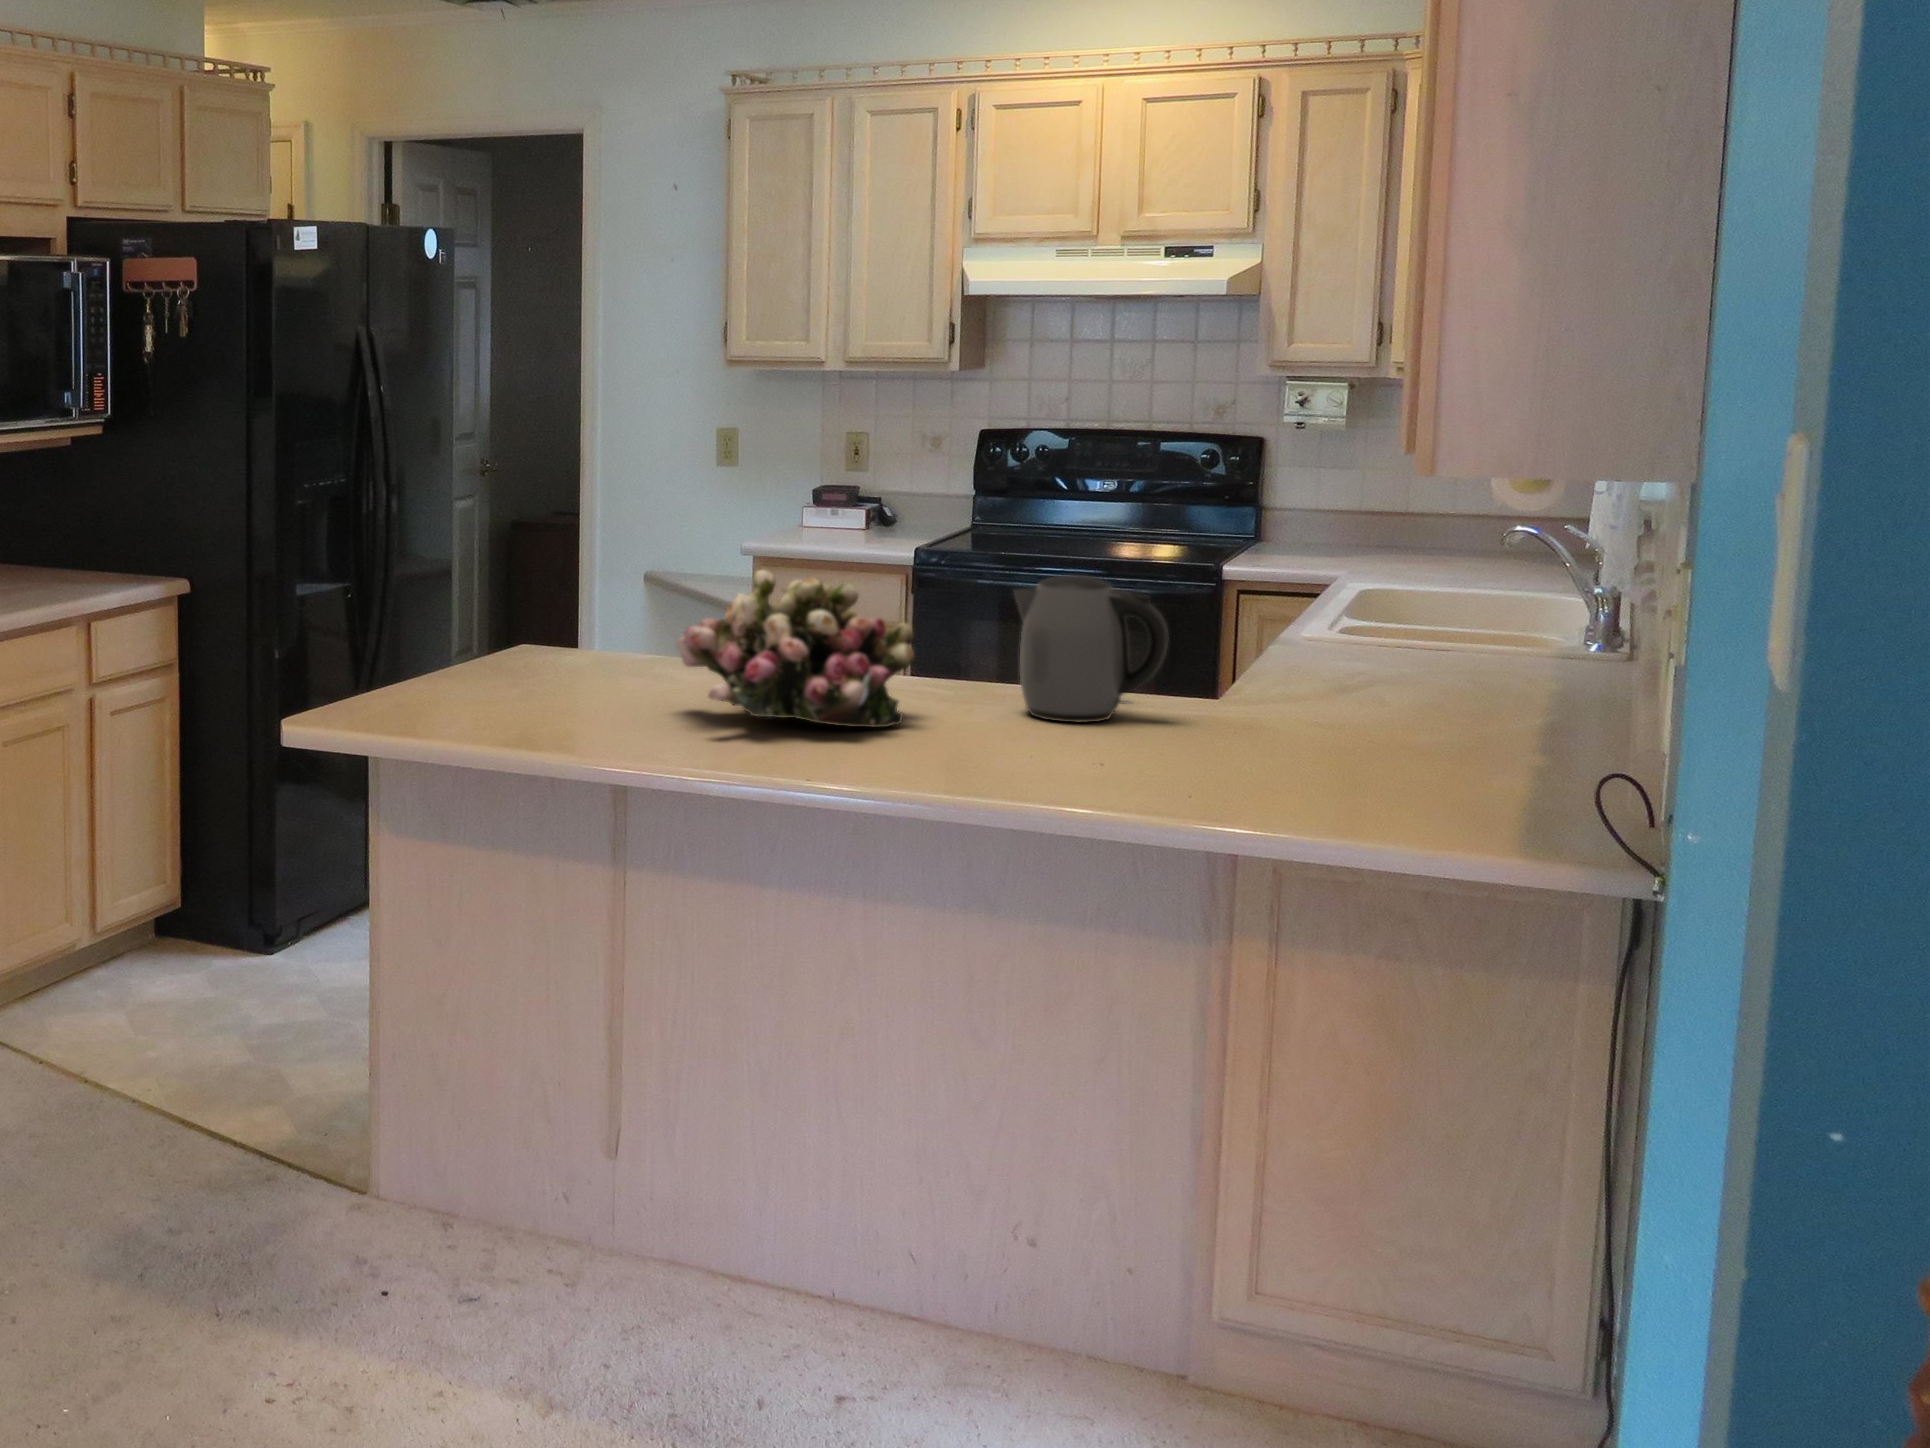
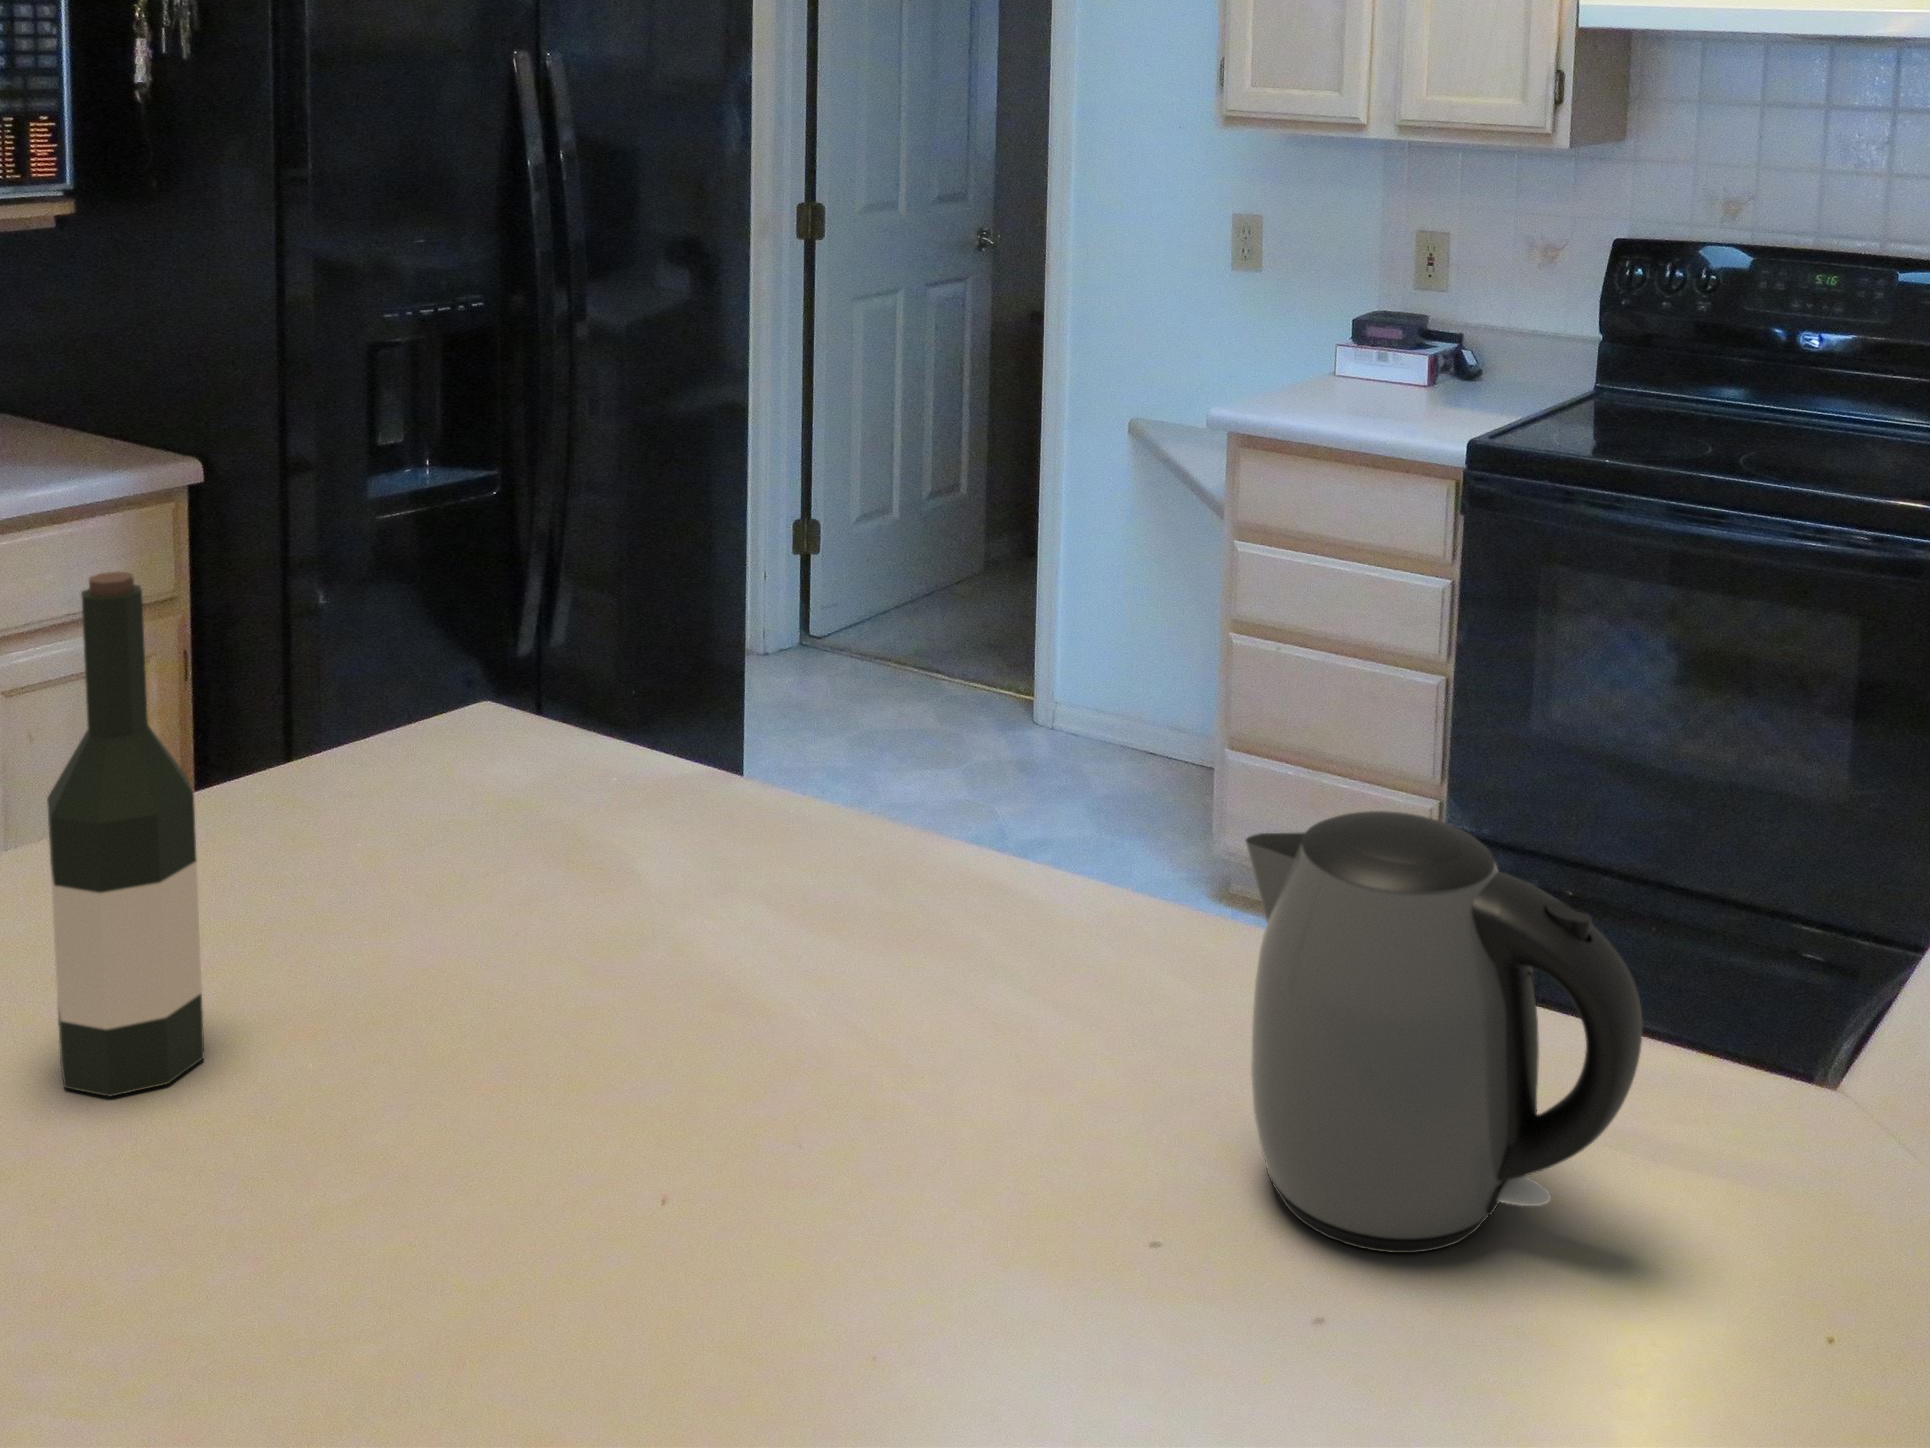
wine bottle: none [543,513,597,717] -> present [47,572,204,1097]
flower arrangement: present [677,570,915,727] -> none [262,744,964,1259]

